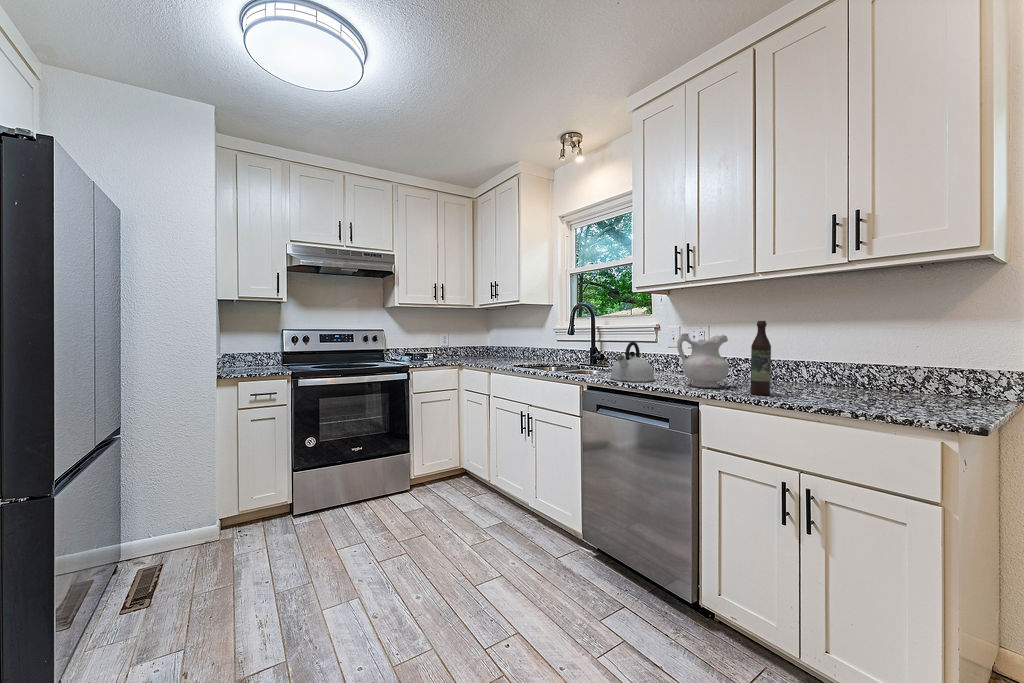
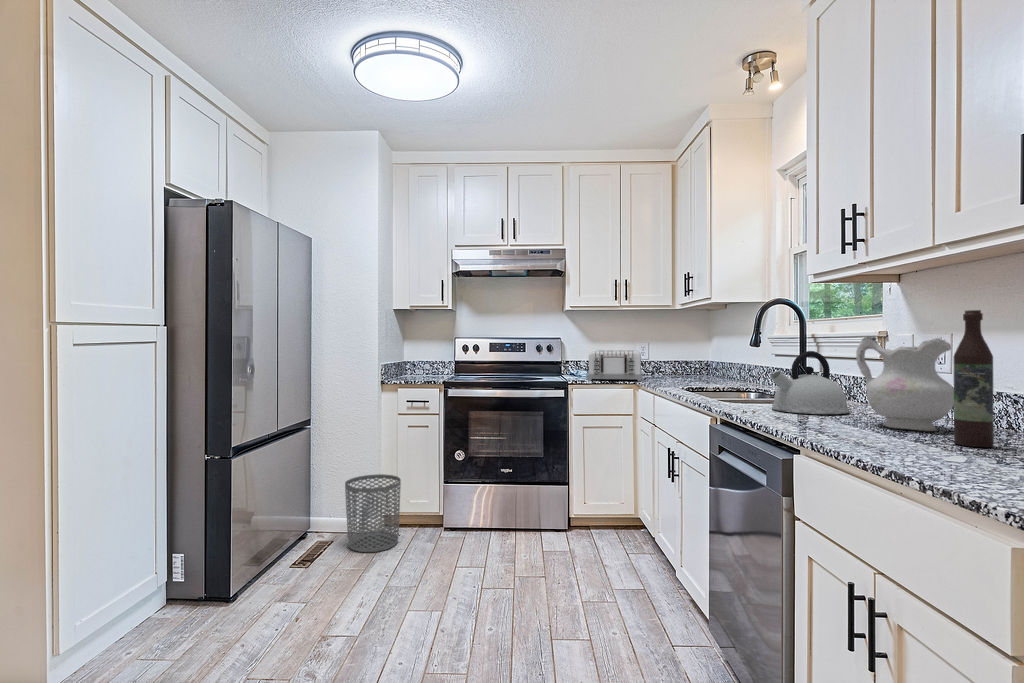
toaster: none [420,340,467,365] -> present [588,350,642,381]
waste bin: none [180,476,254,569] -> present [345,474,401,552]

